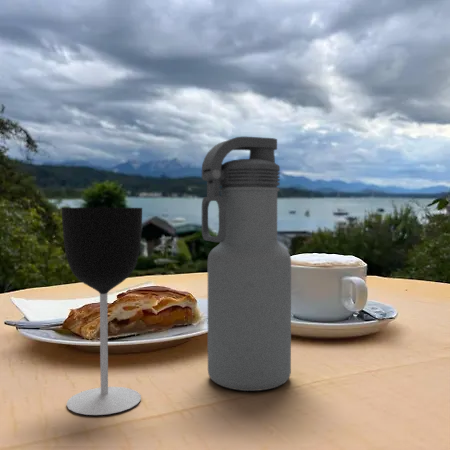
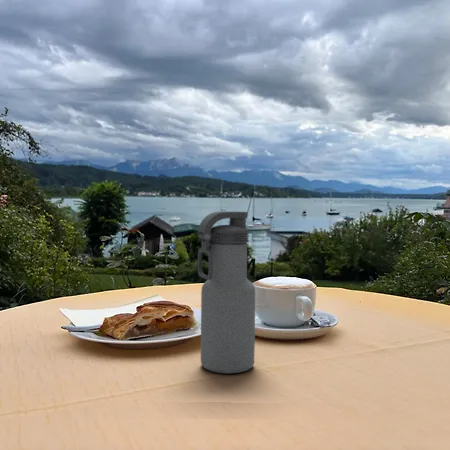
wine glass: present [62,208,142,415] -> none [112,257,161,386]

